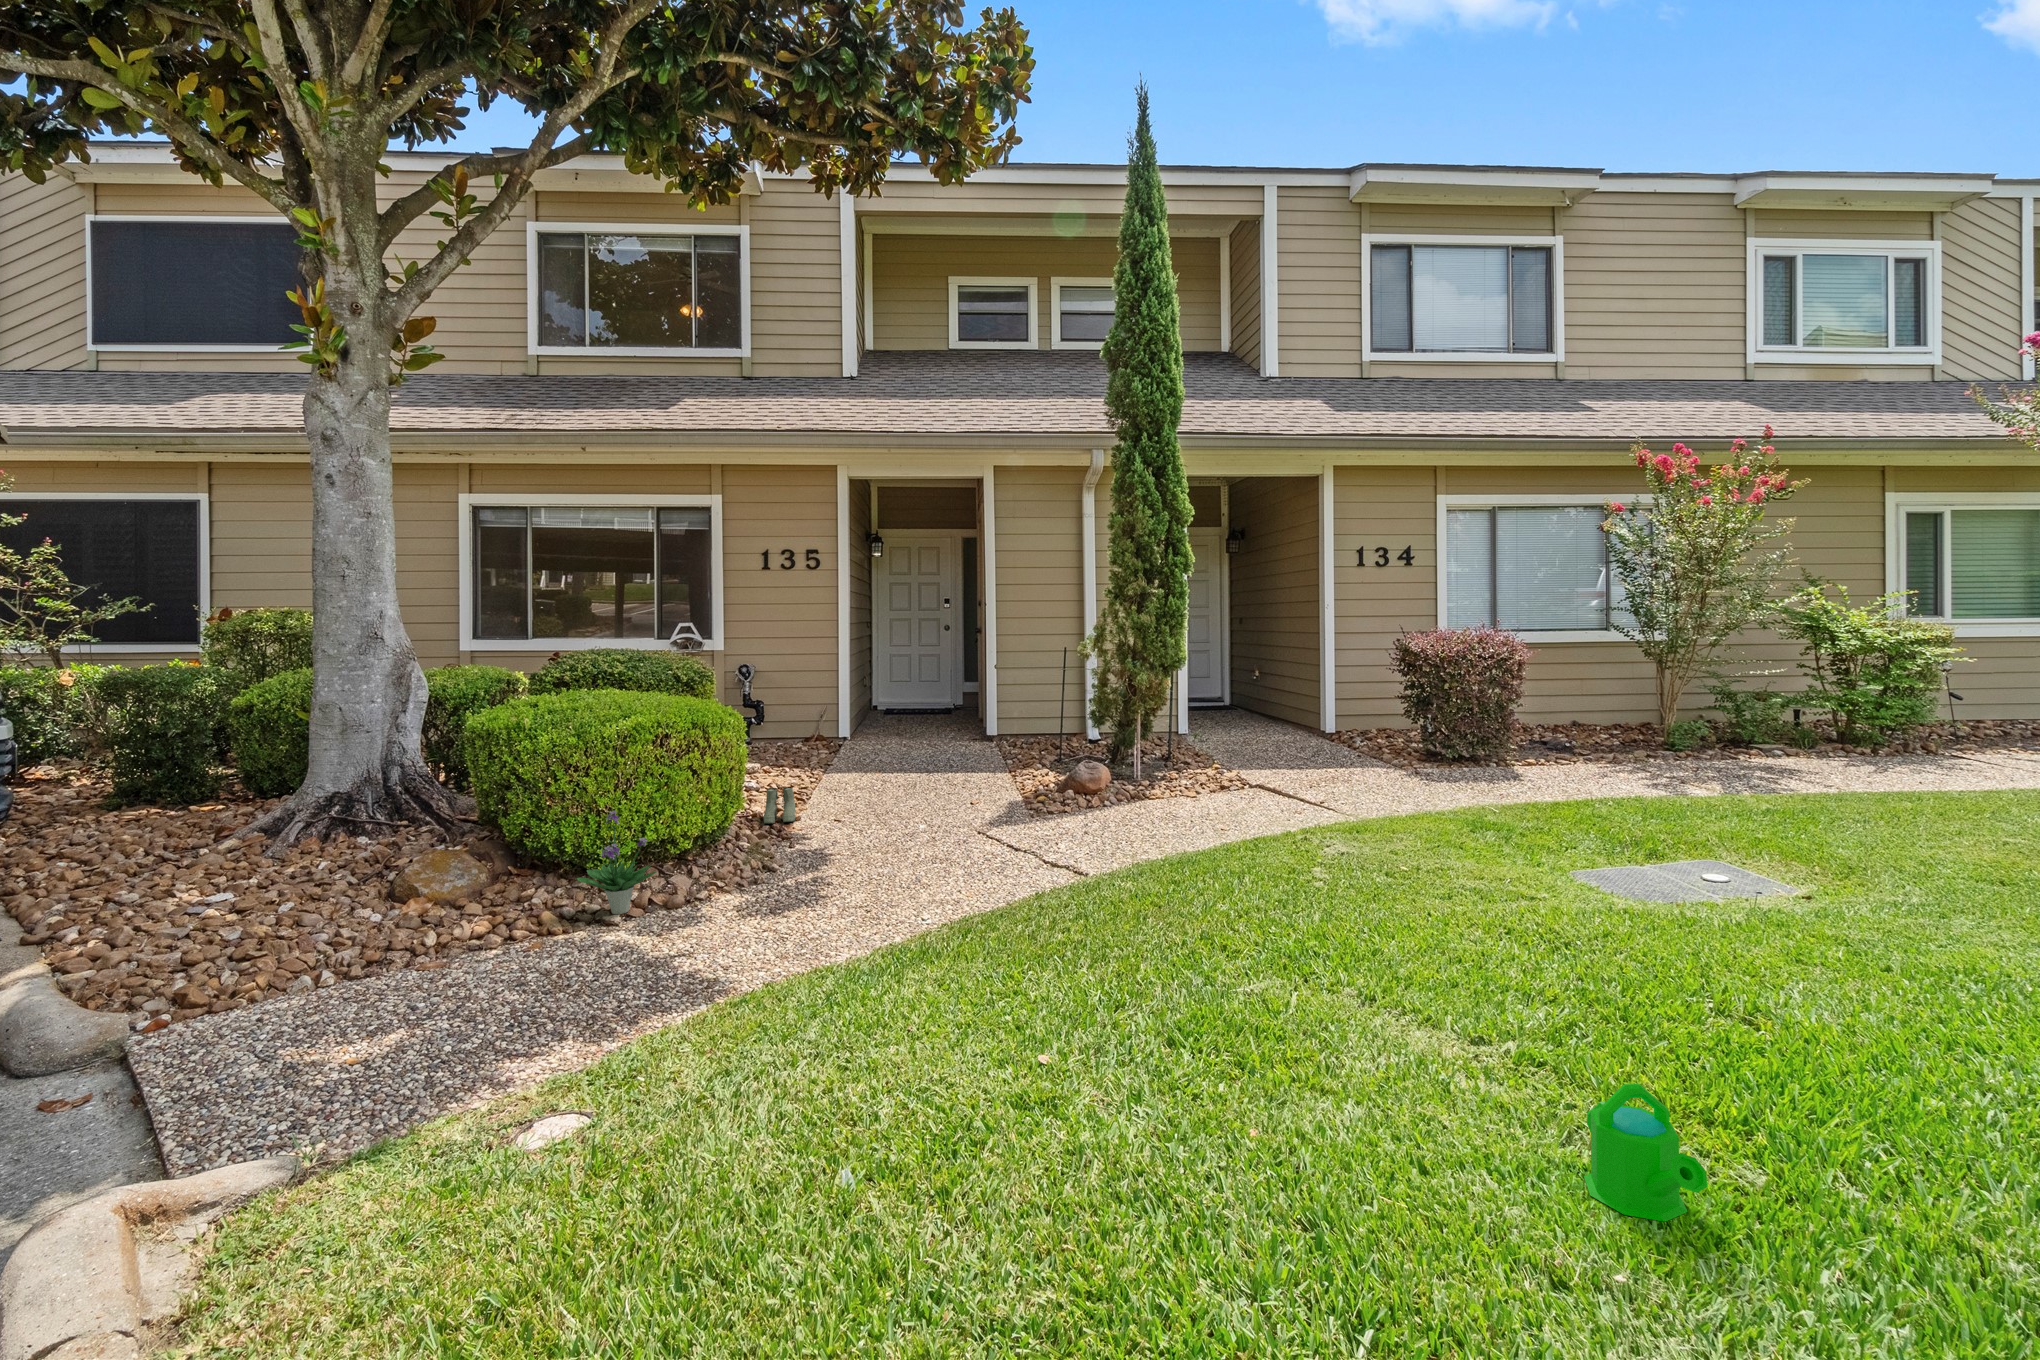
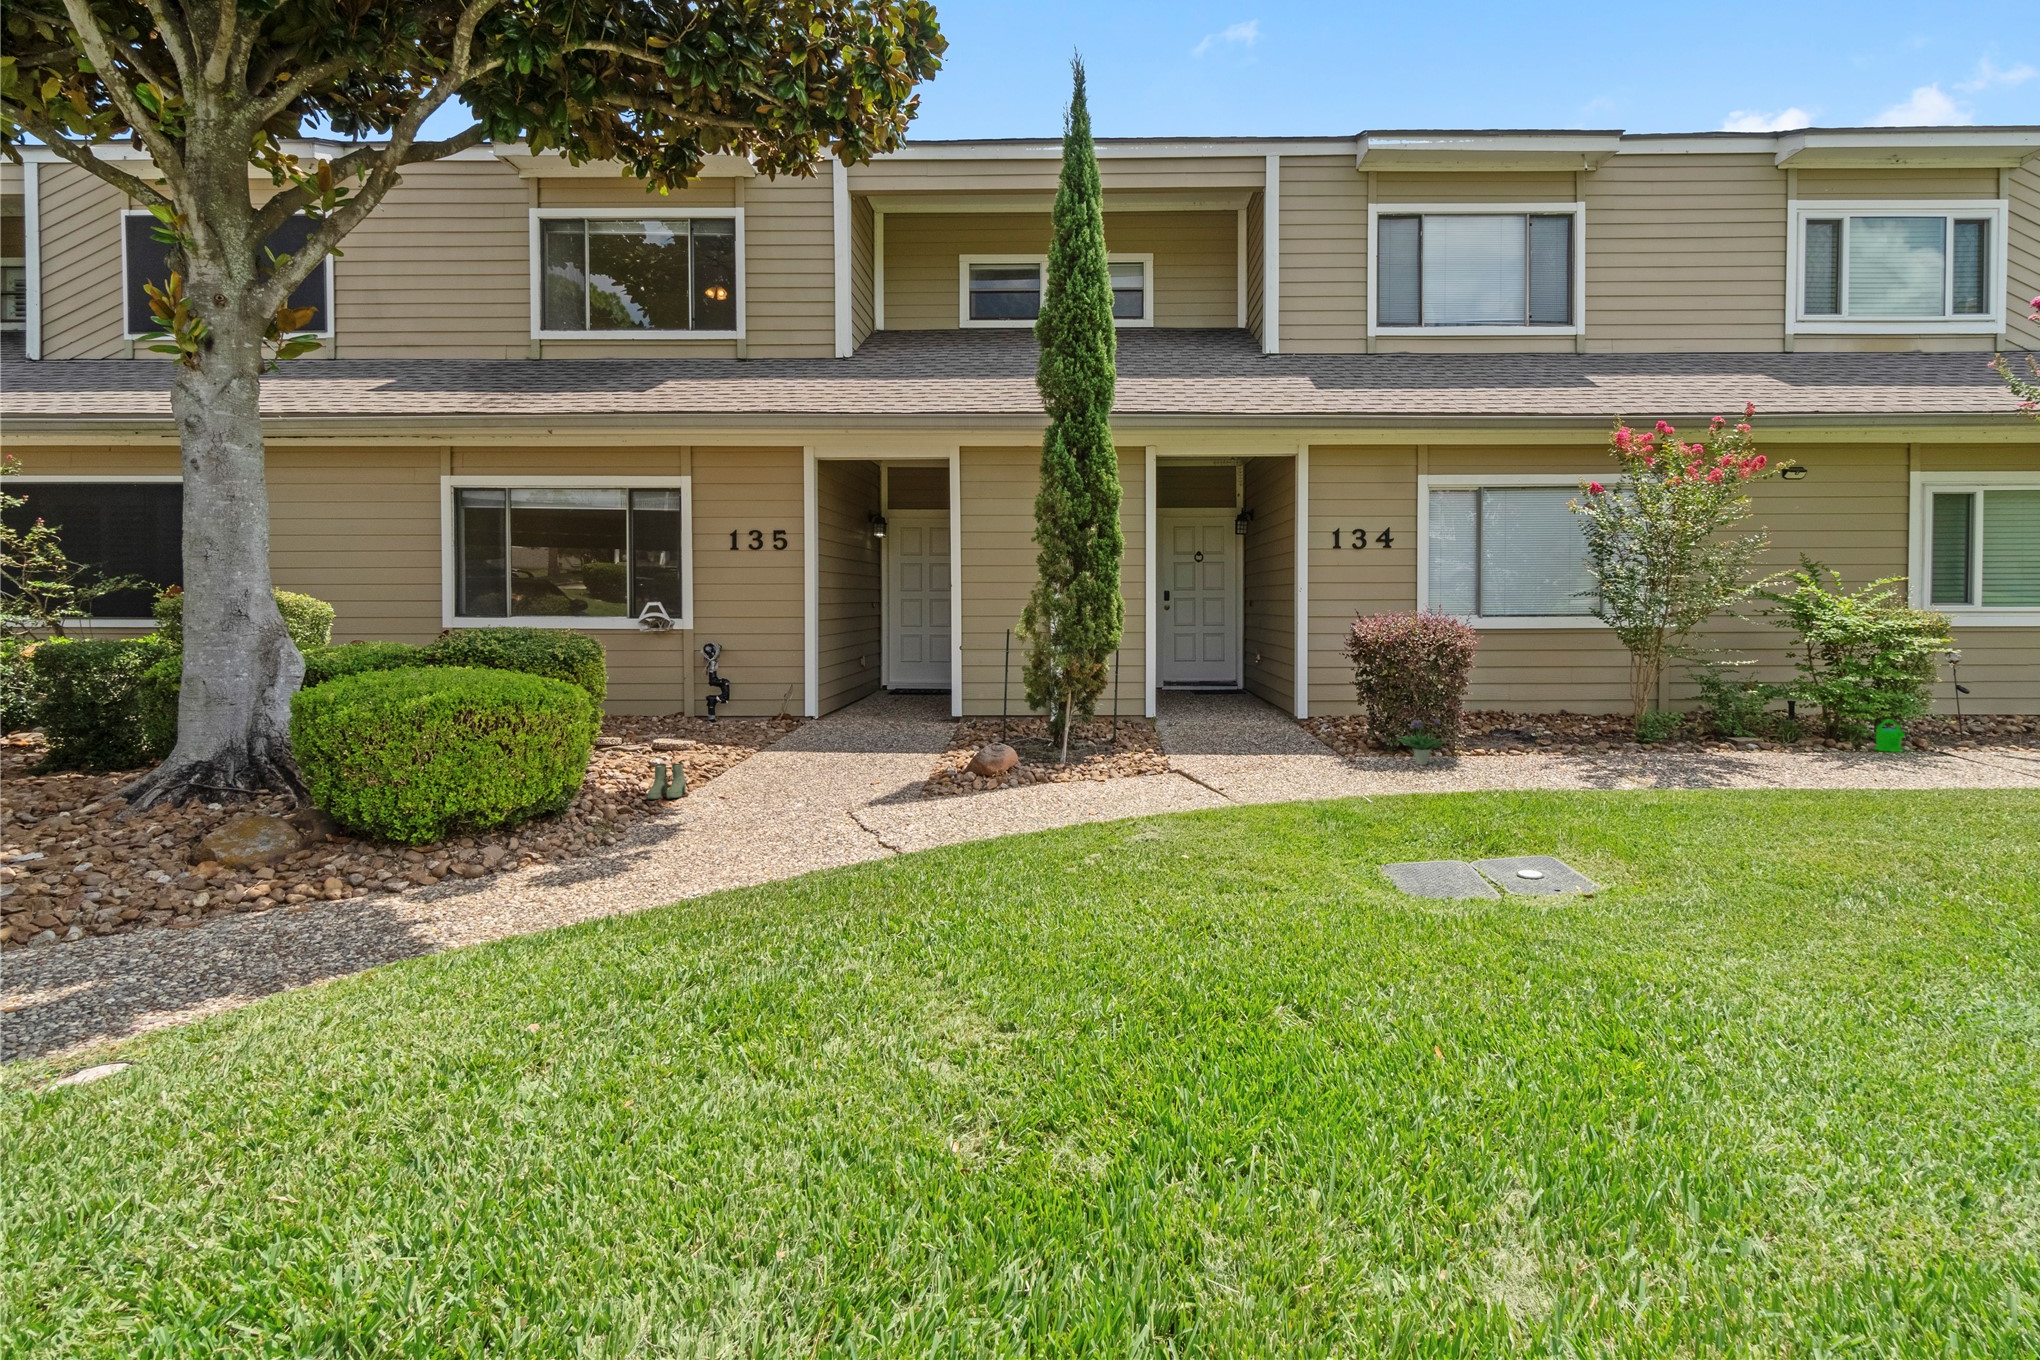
potted plant: present [577,810,656,914] -> present [1397,719,1446,765]
watering can: present [1584,1084,1707,1222] -> present [1875,719,1905,752]

